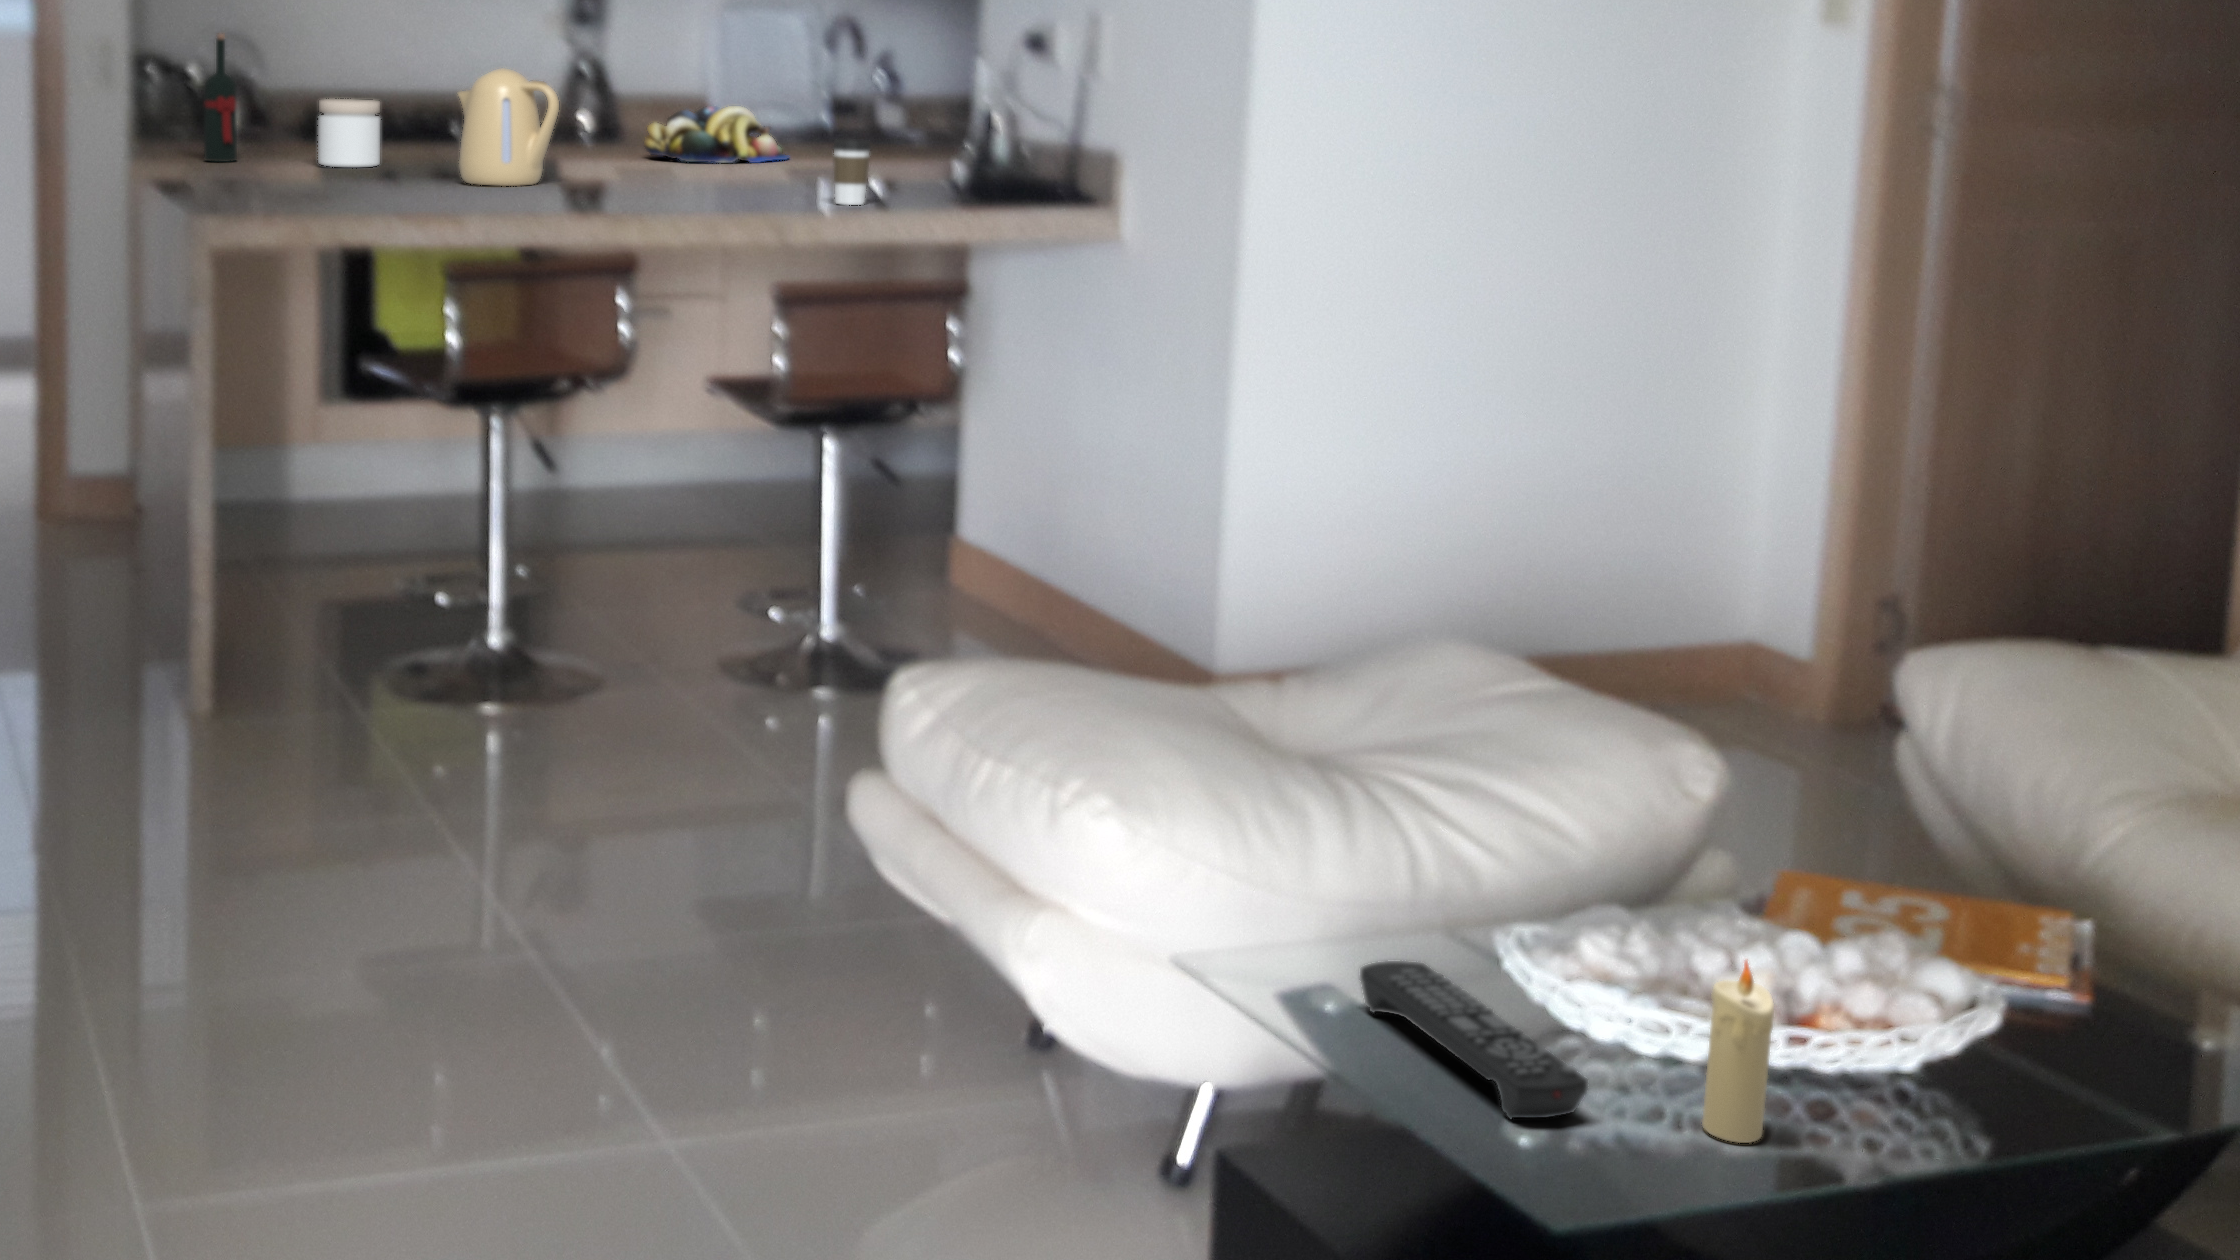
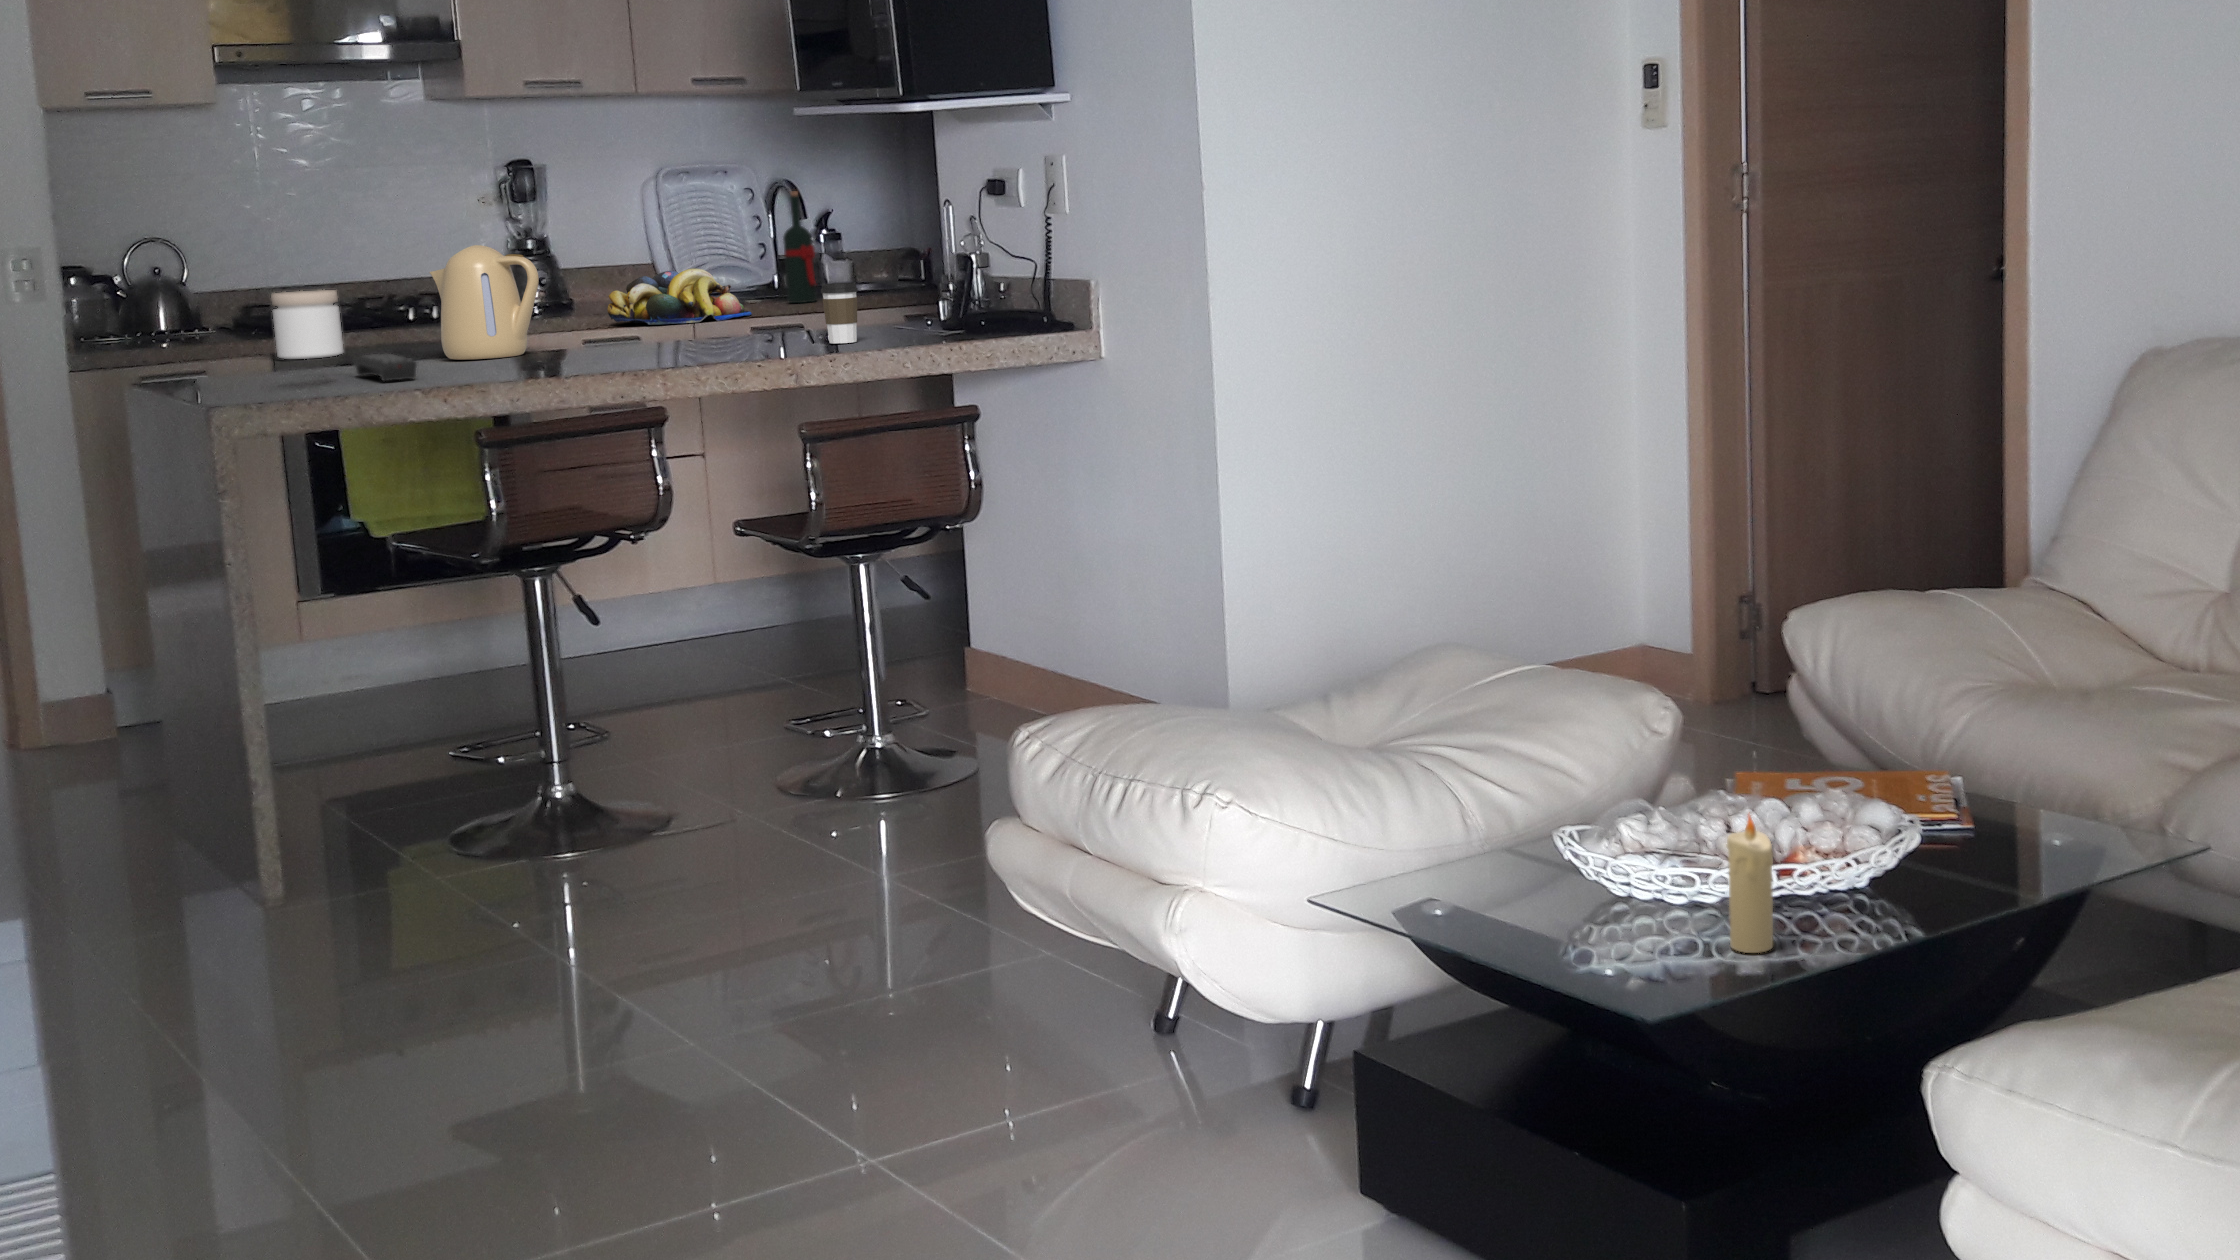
wine bottle: present [204,33,237,162] -> present [783,191,817,303]
remote control: present [1360,961,1588,1118] -> present [354,354,416,381]

